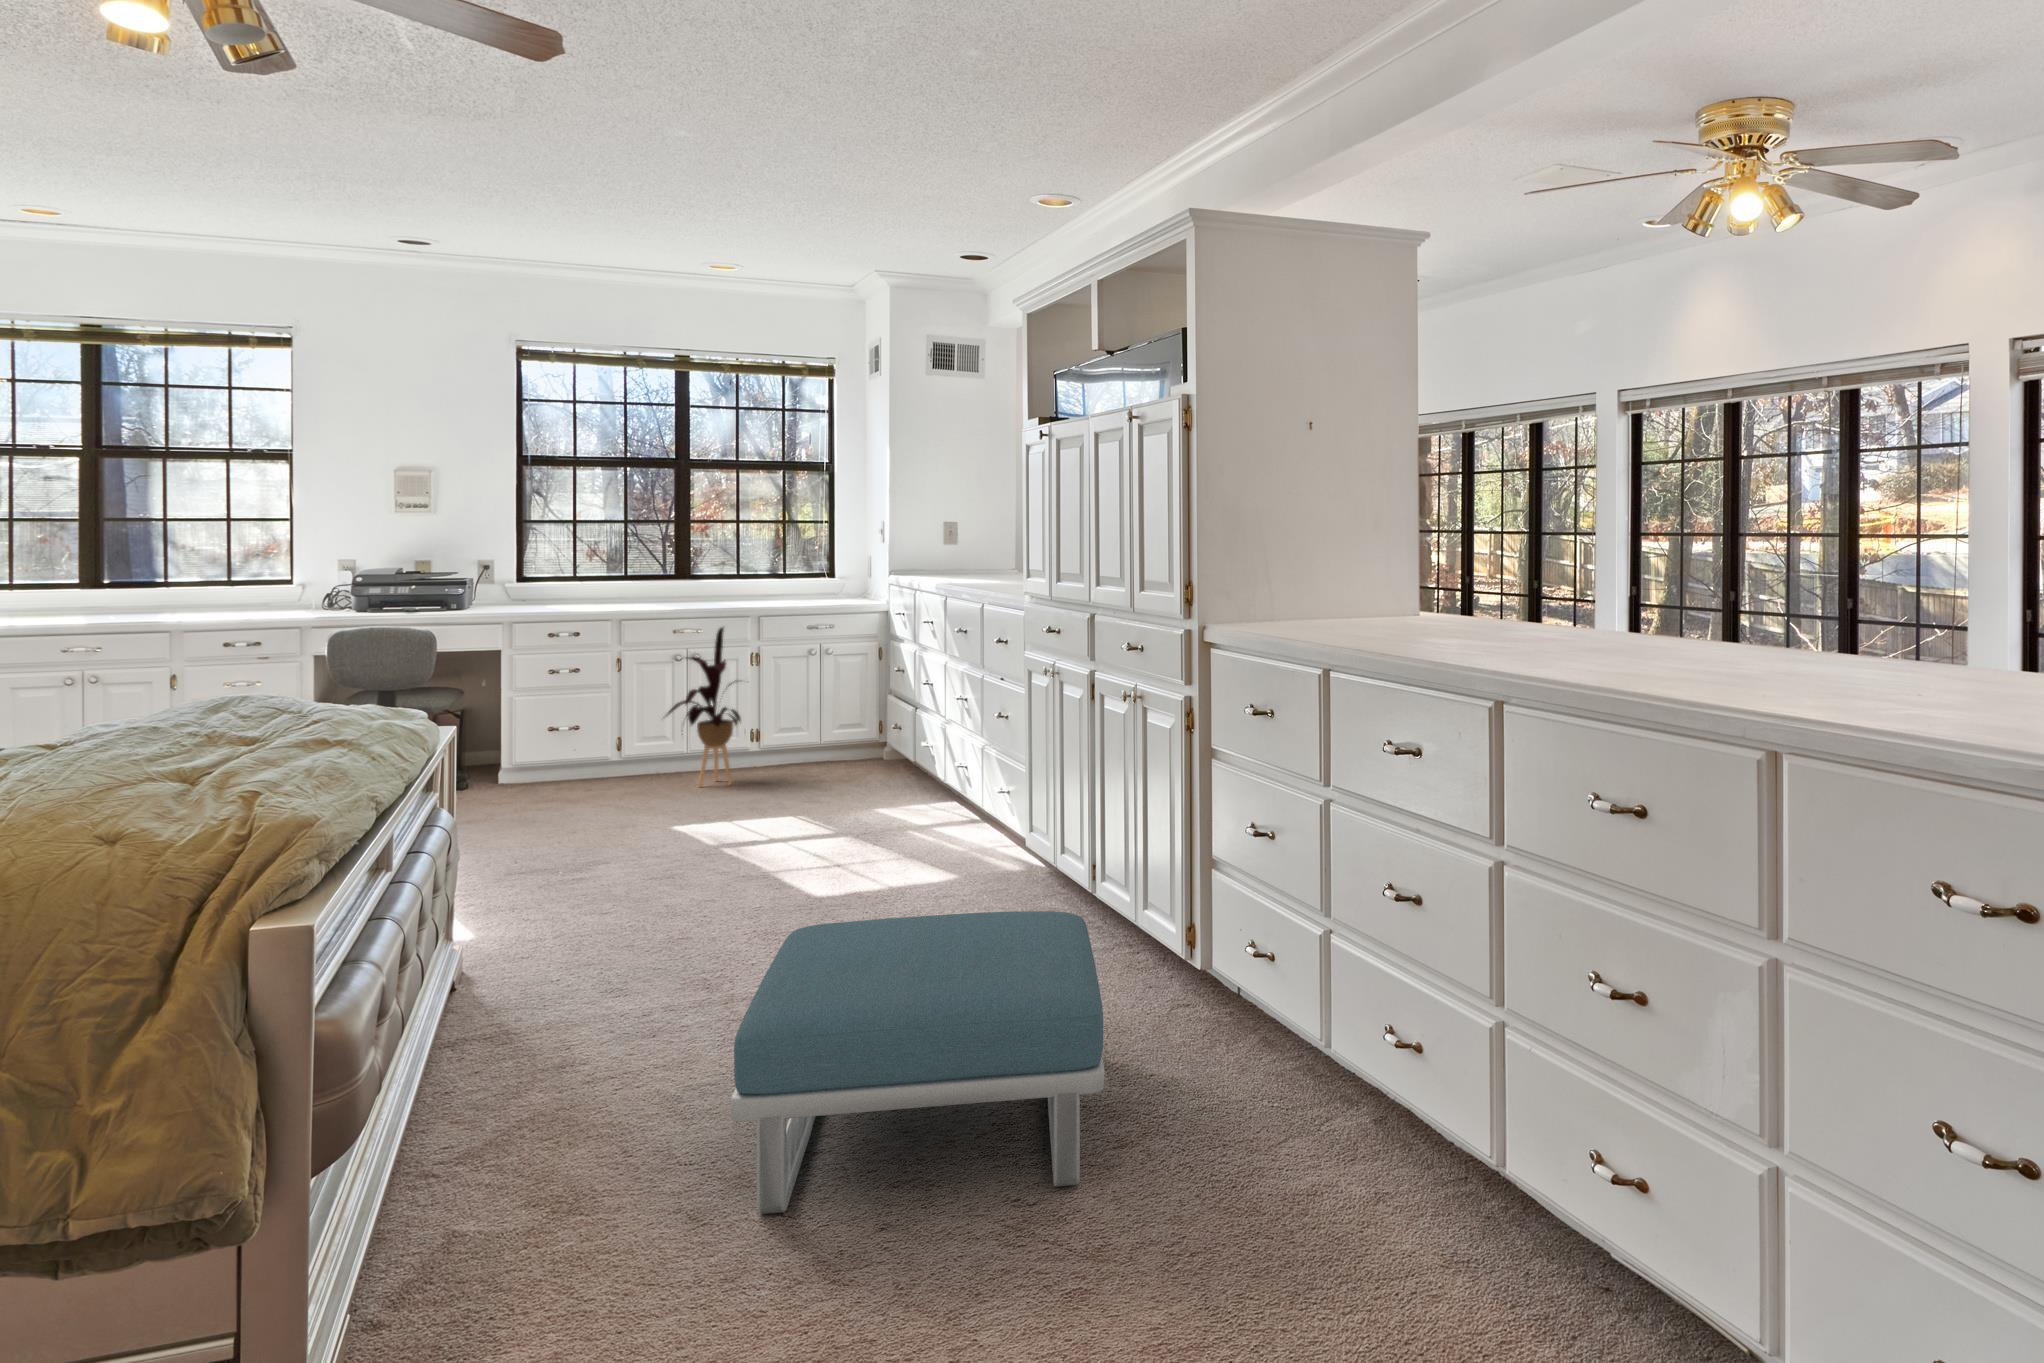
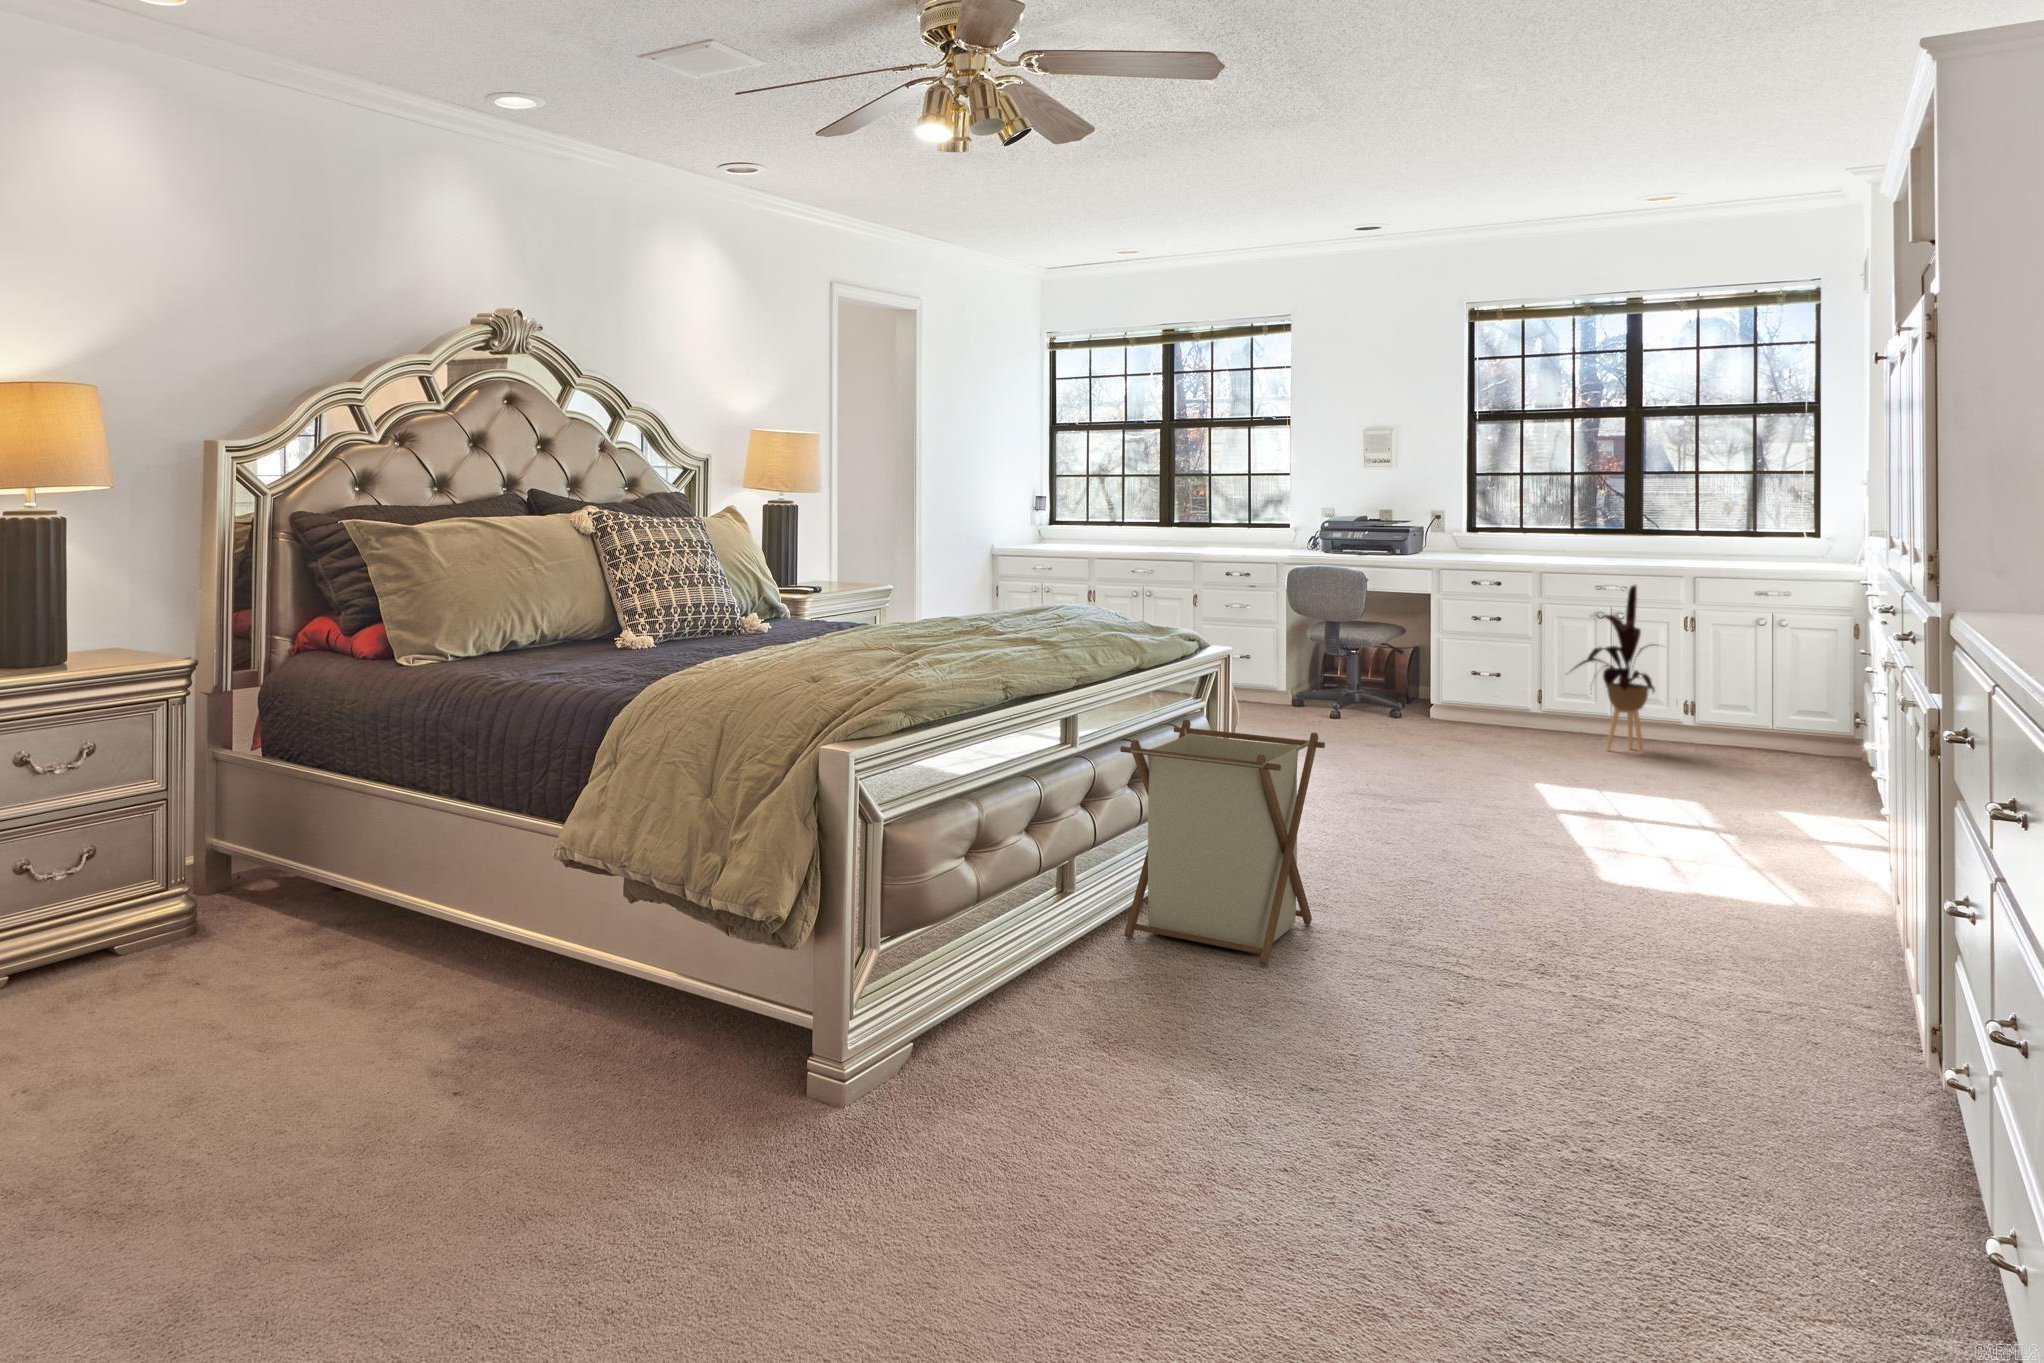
laundry basket: none [407,834,646,1168] -> present [1120,720,1325,966]
footstool: present [731,911,1105,1214] -> none [1270,844,1736,1147]

